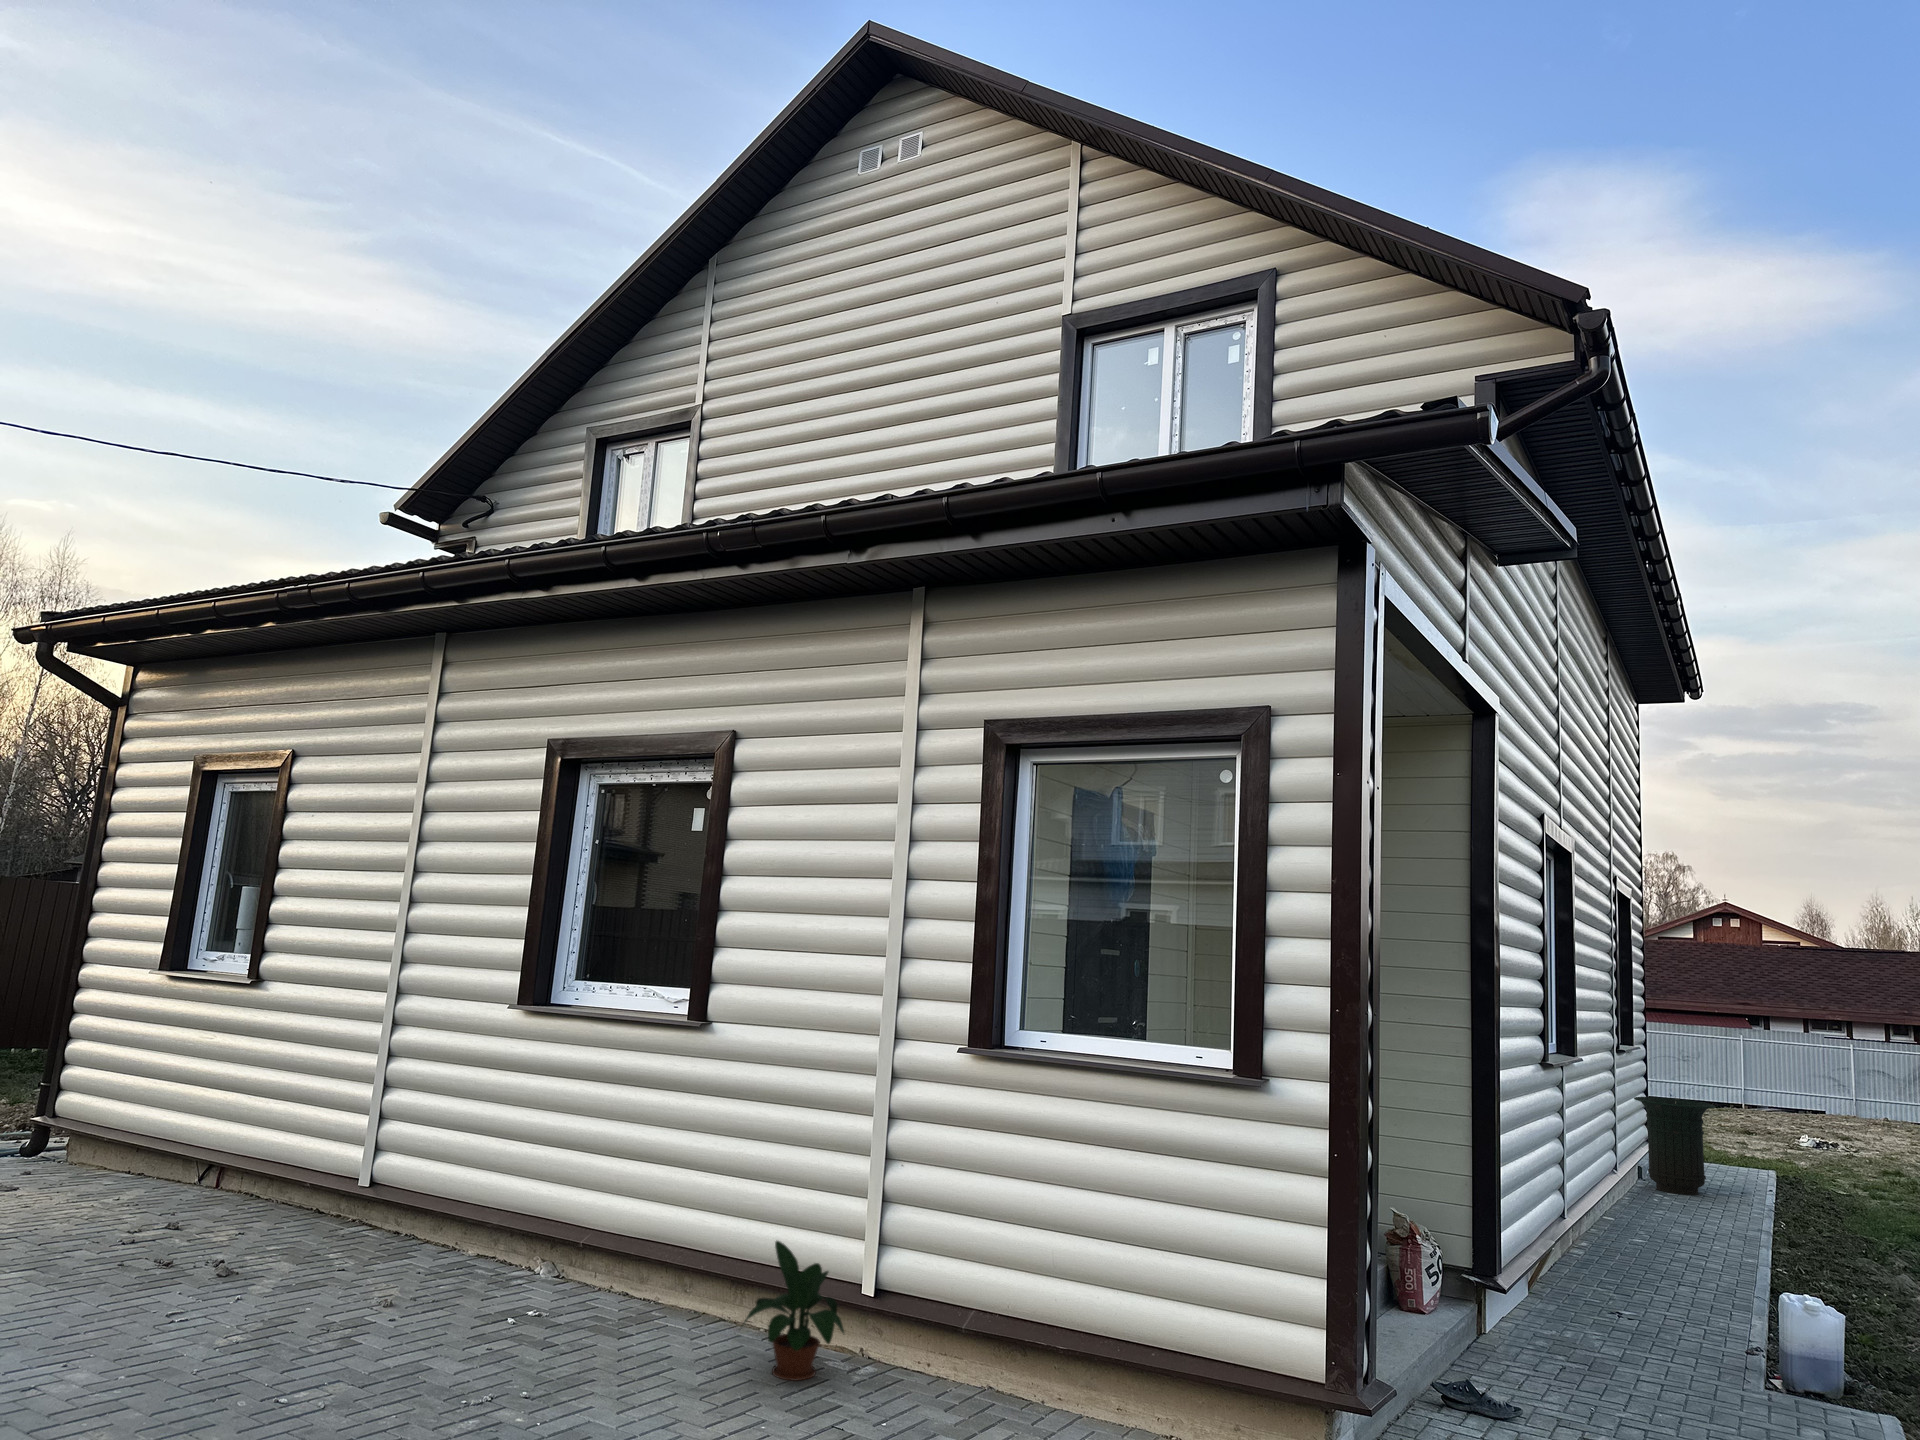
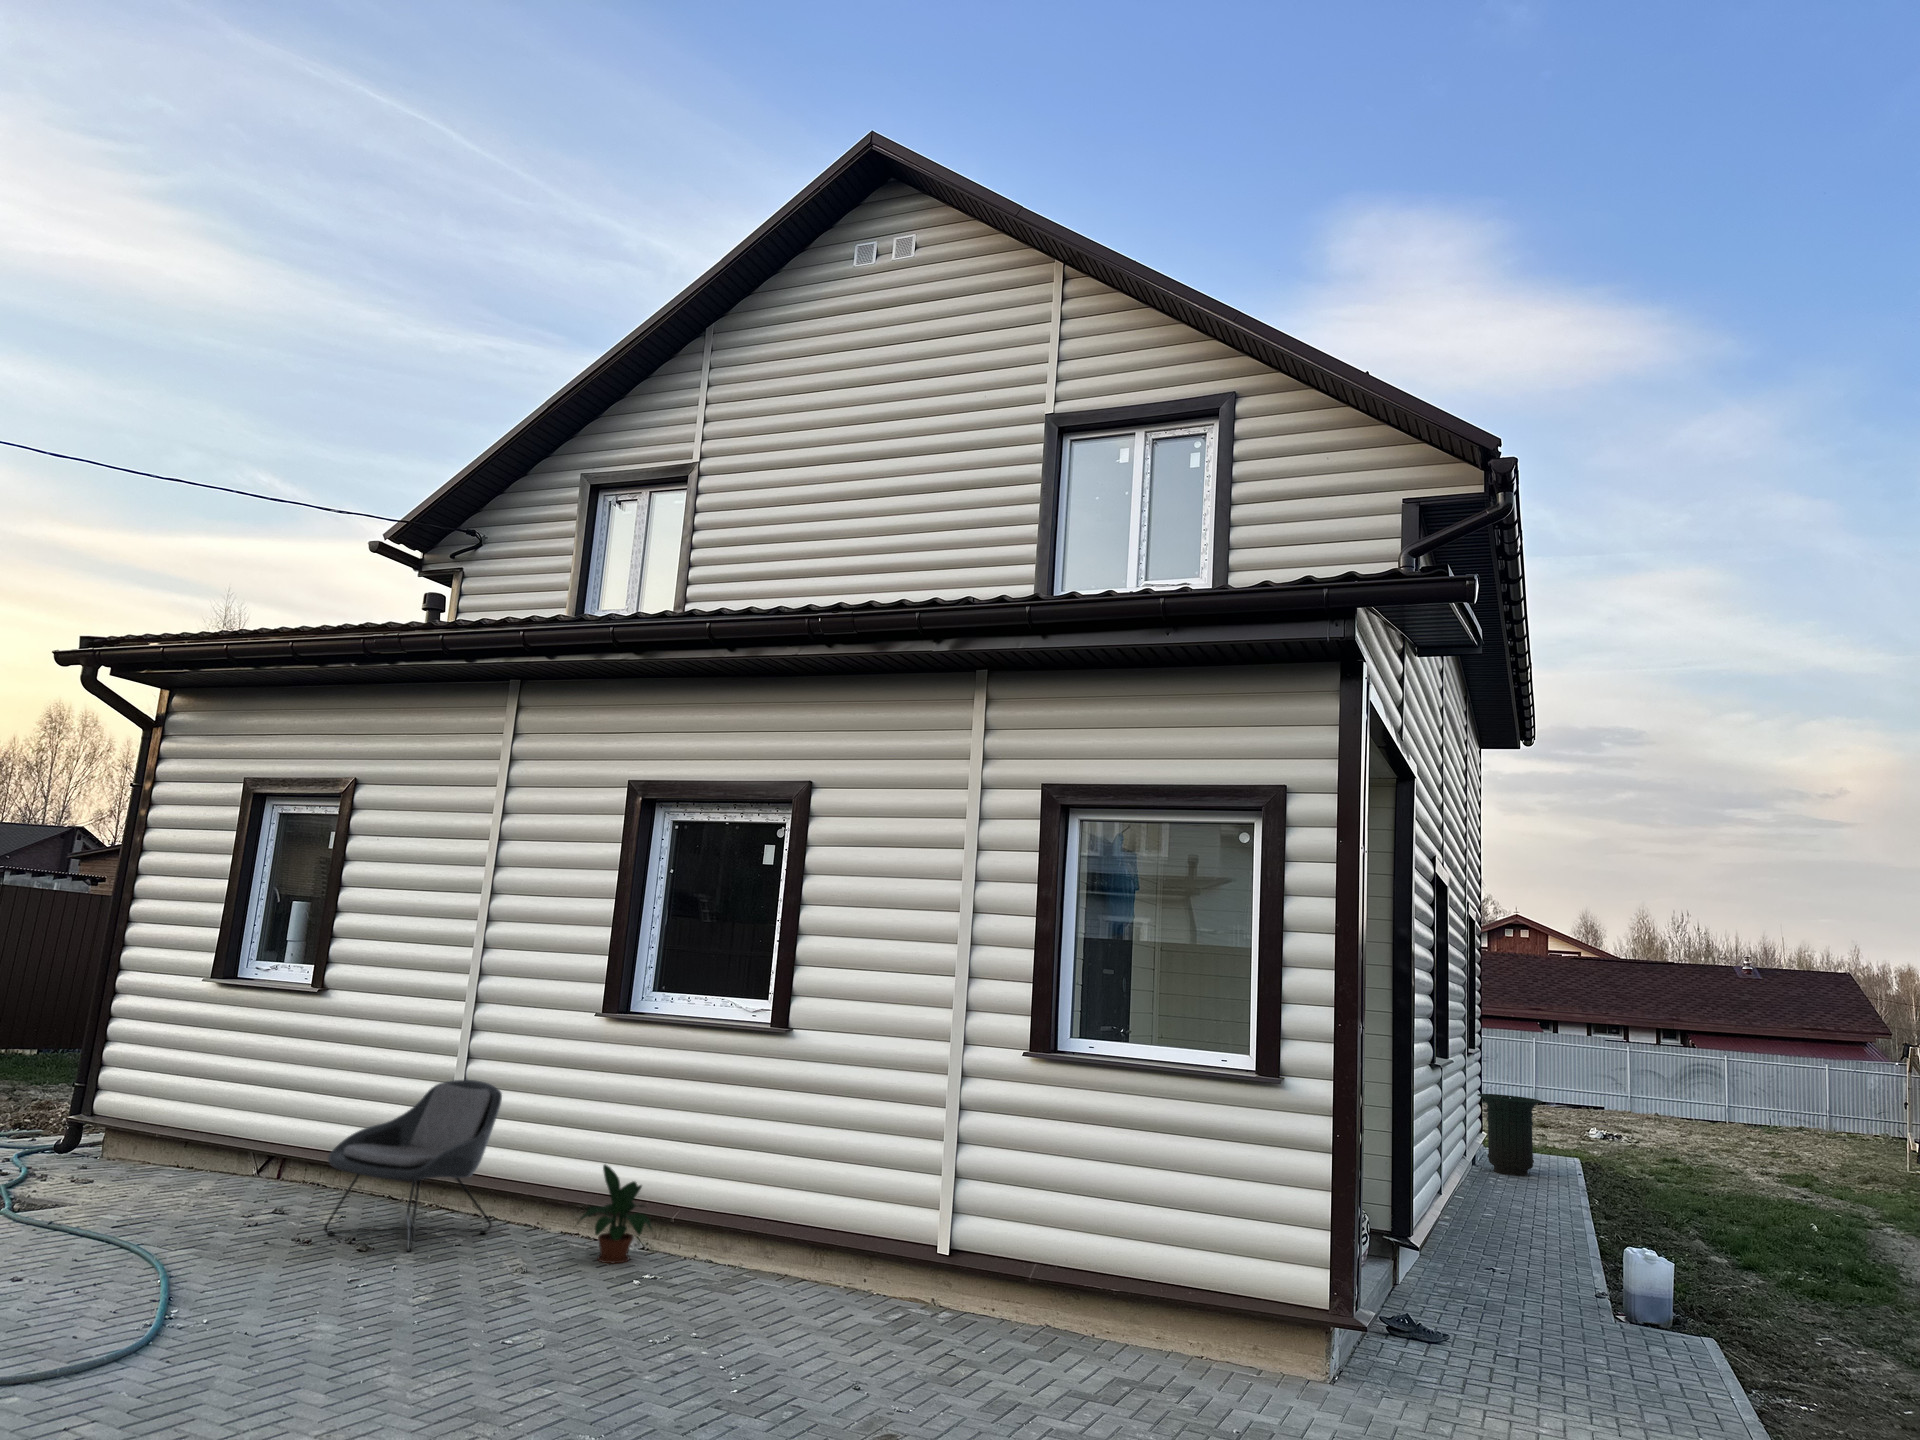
lounge chair: none [214,1081,415,1277] -> present [324,1080,502,1252]
potted plant: present [742,1241,844,1380] -> present [580,1165,652,1263]

